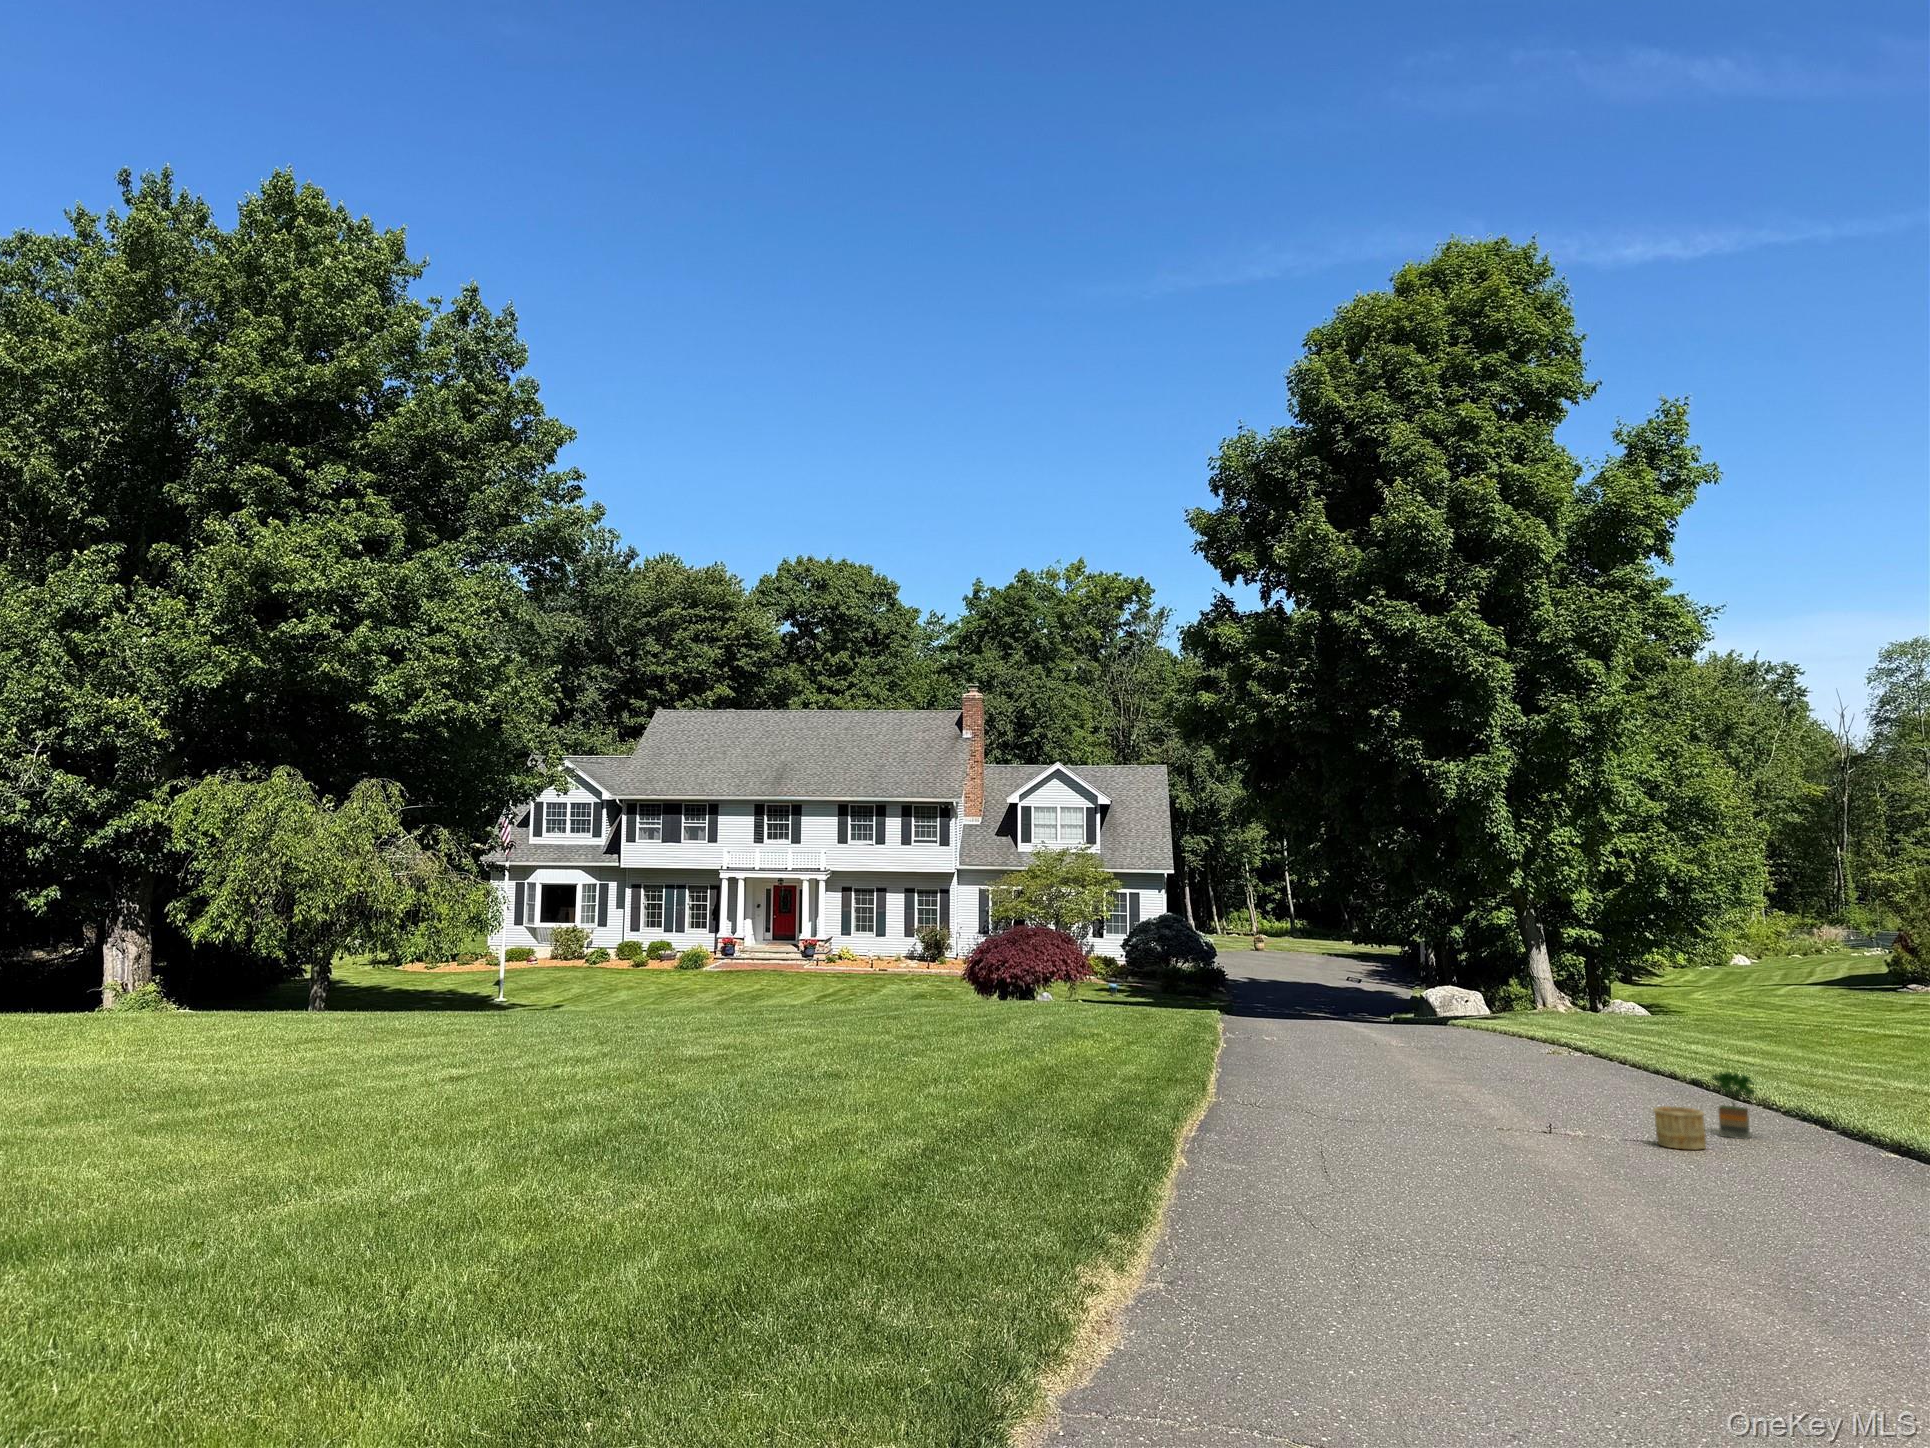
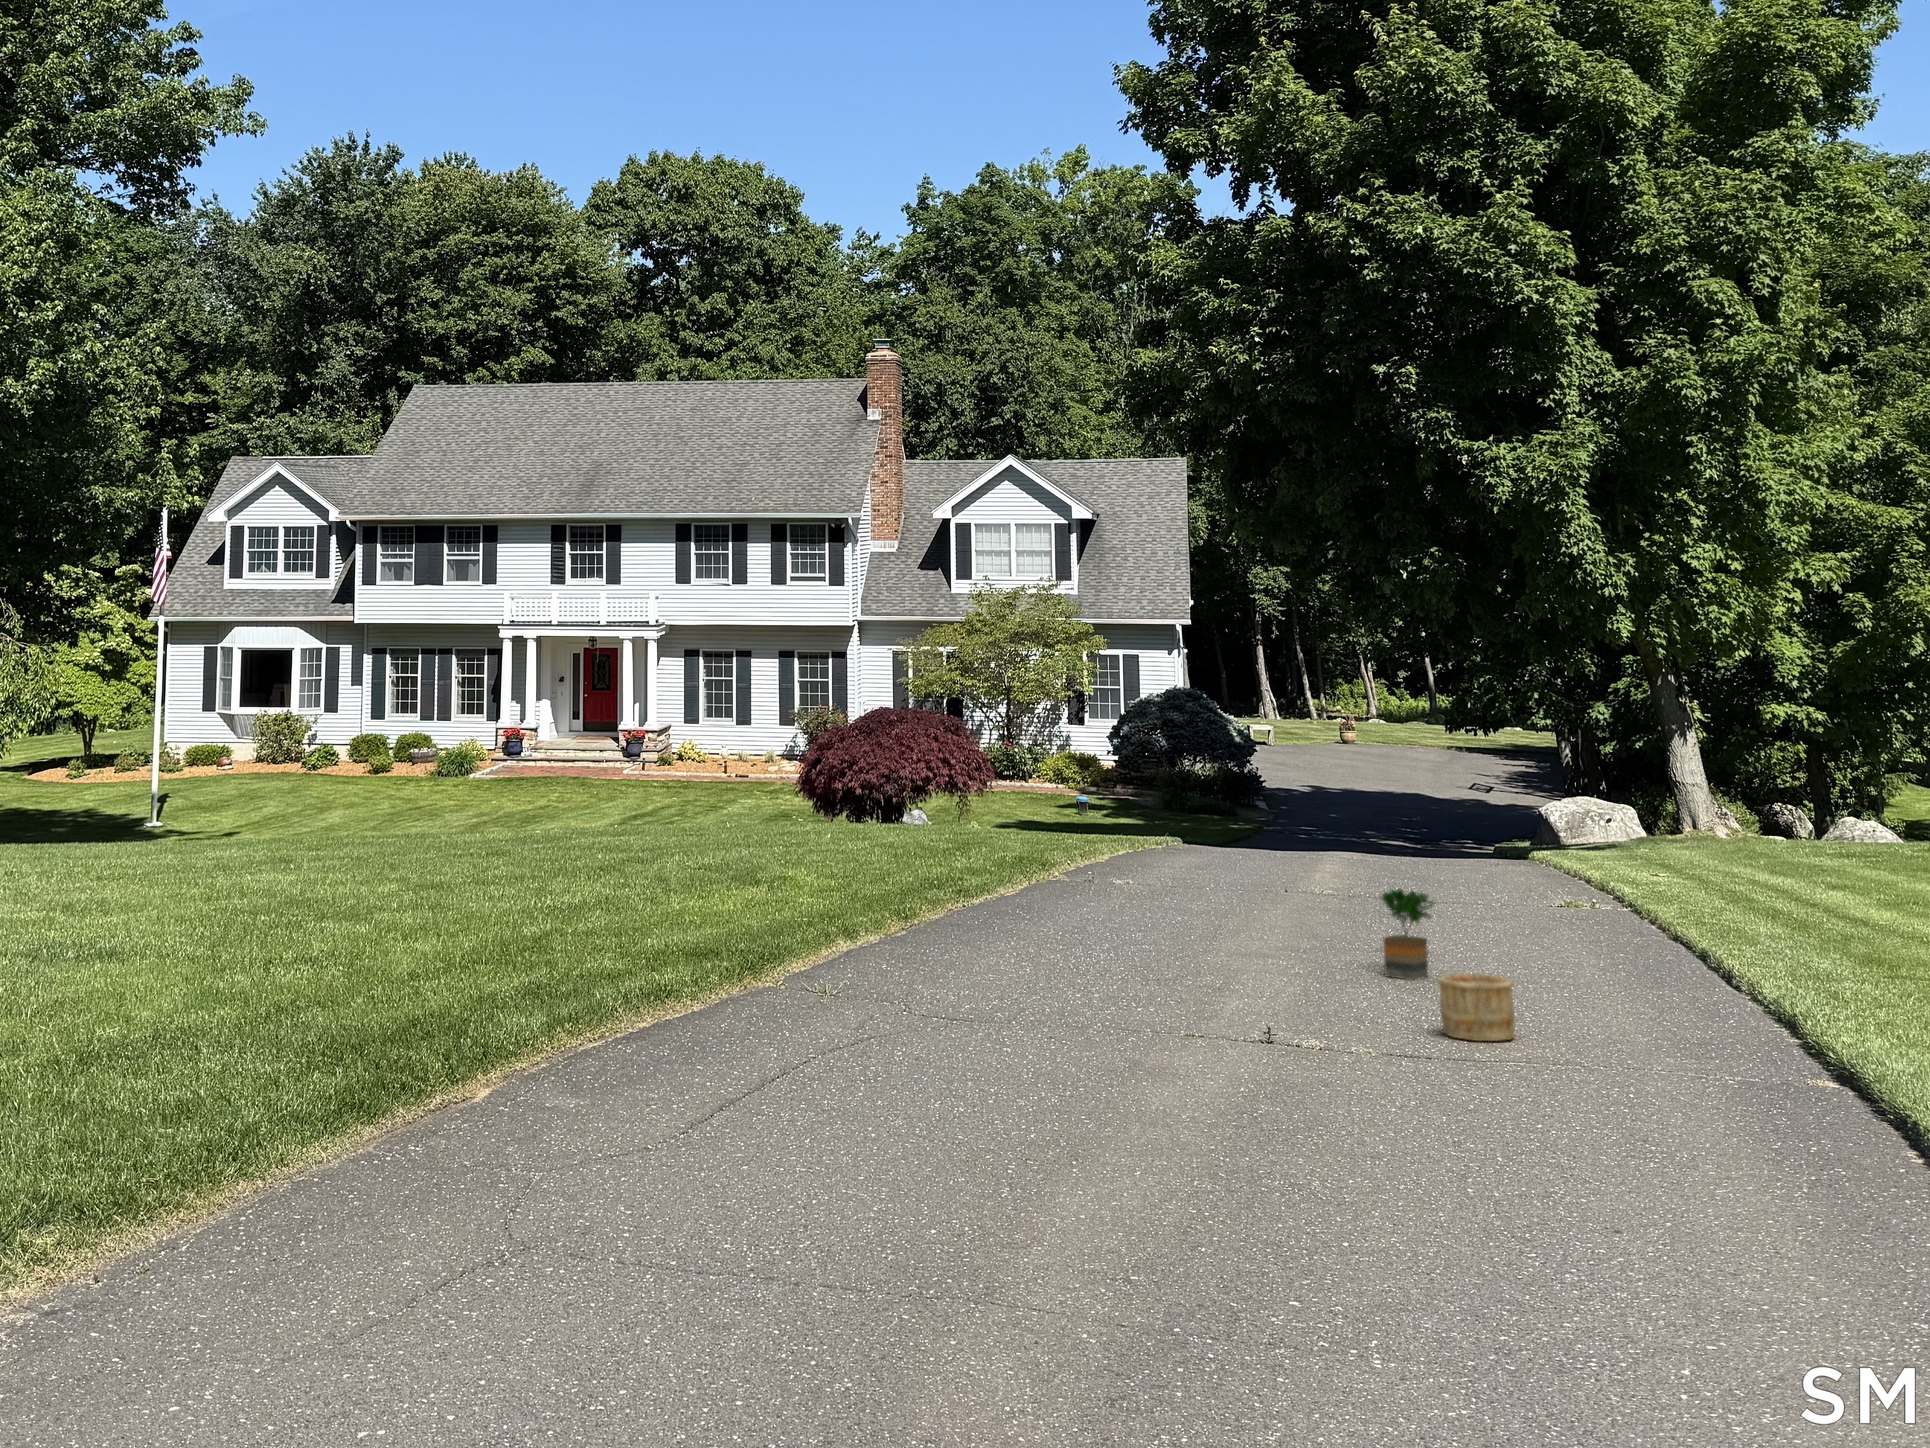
potted tree: present [1711,1072,1757,1139] -> present [1381,889,1434,980]

